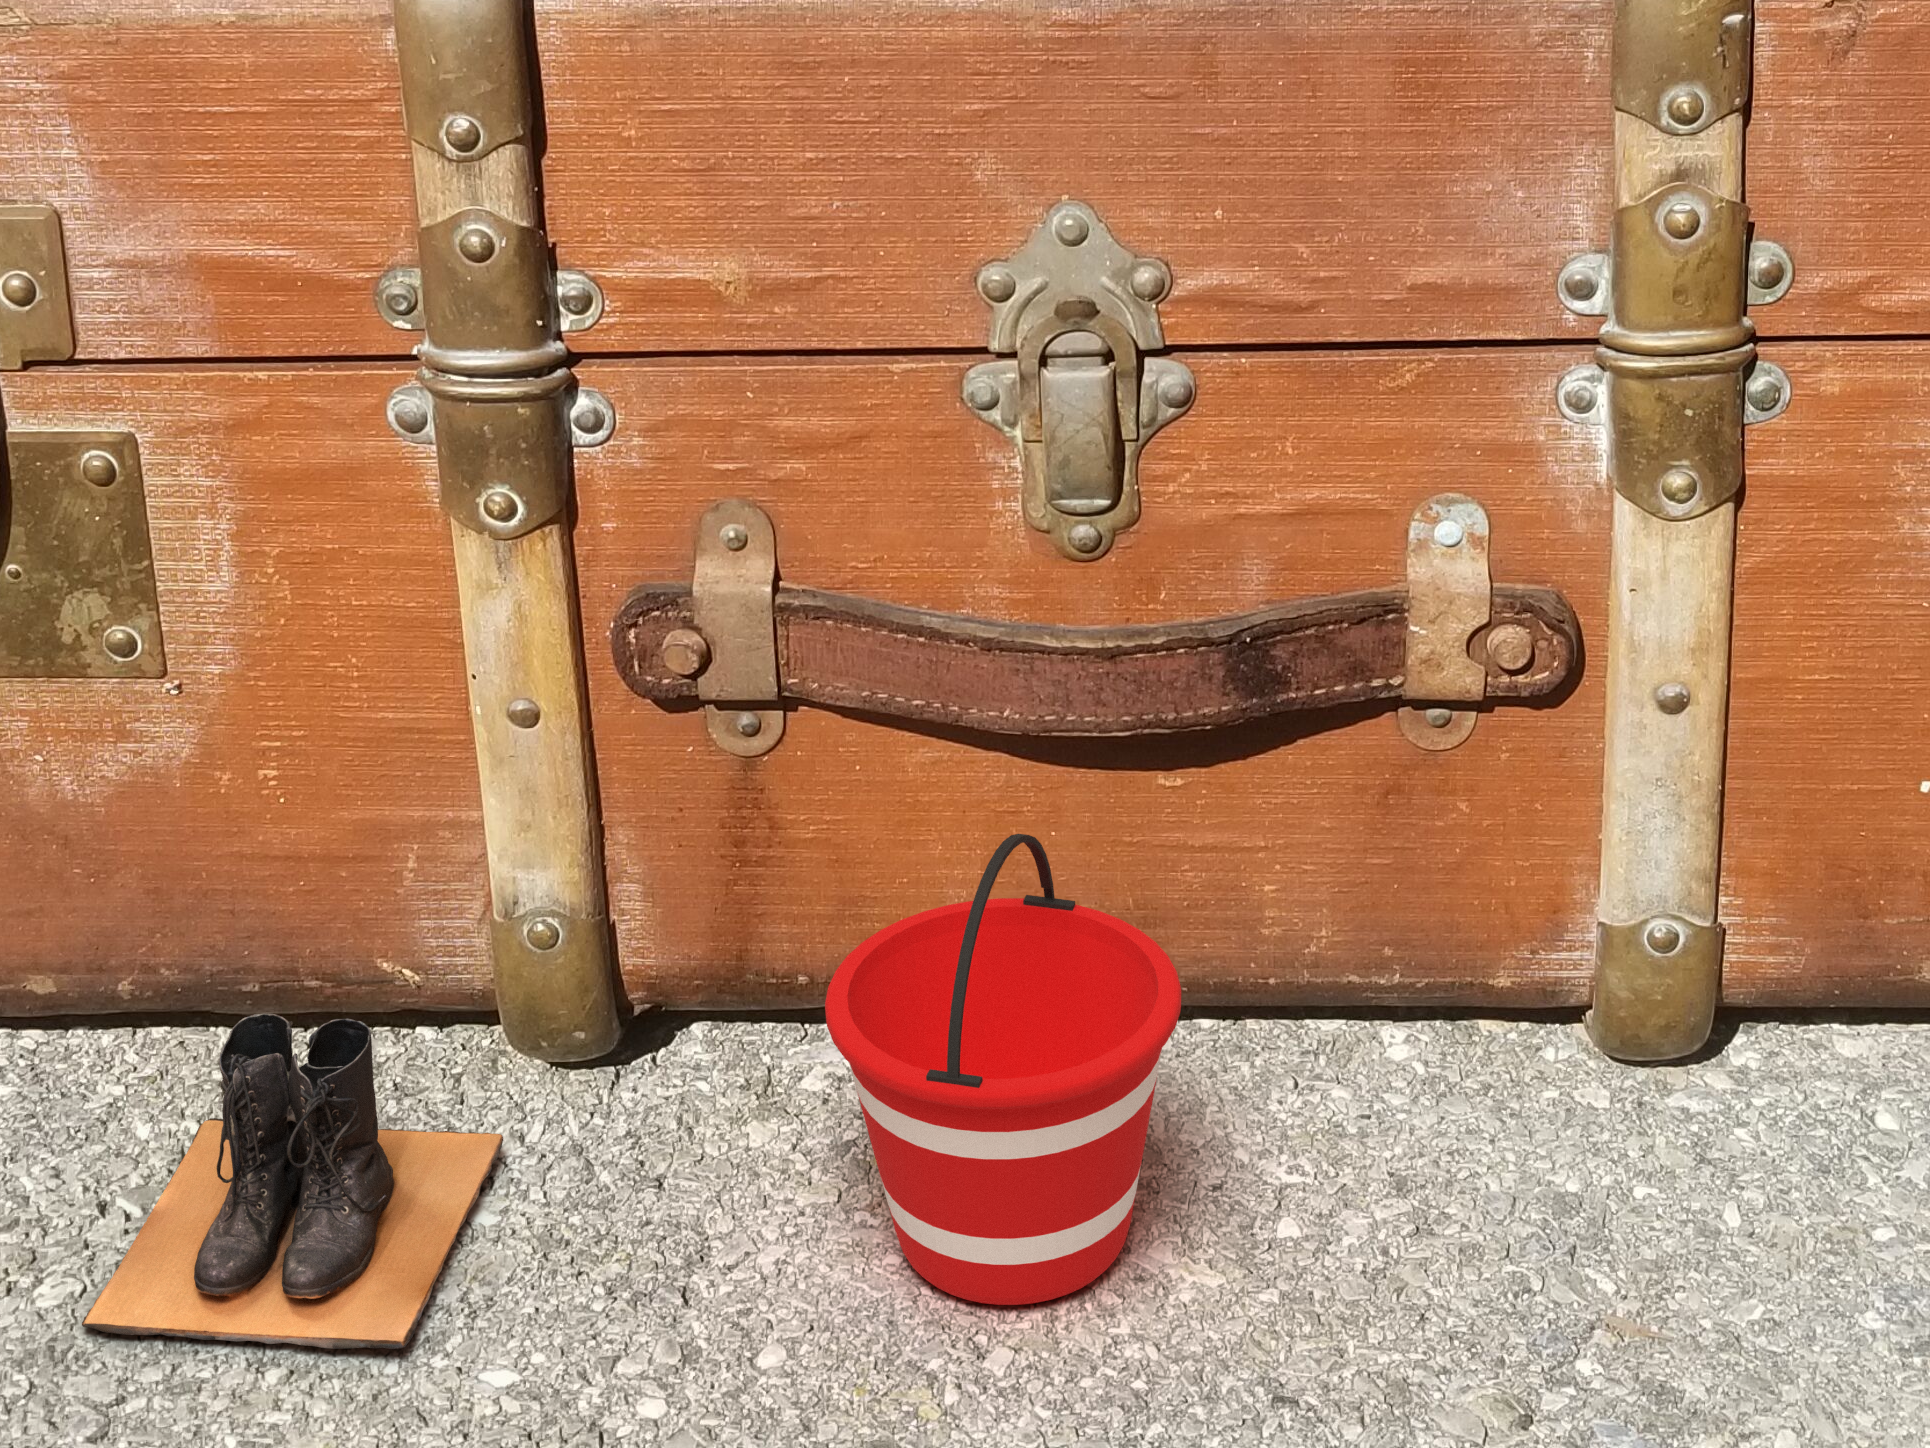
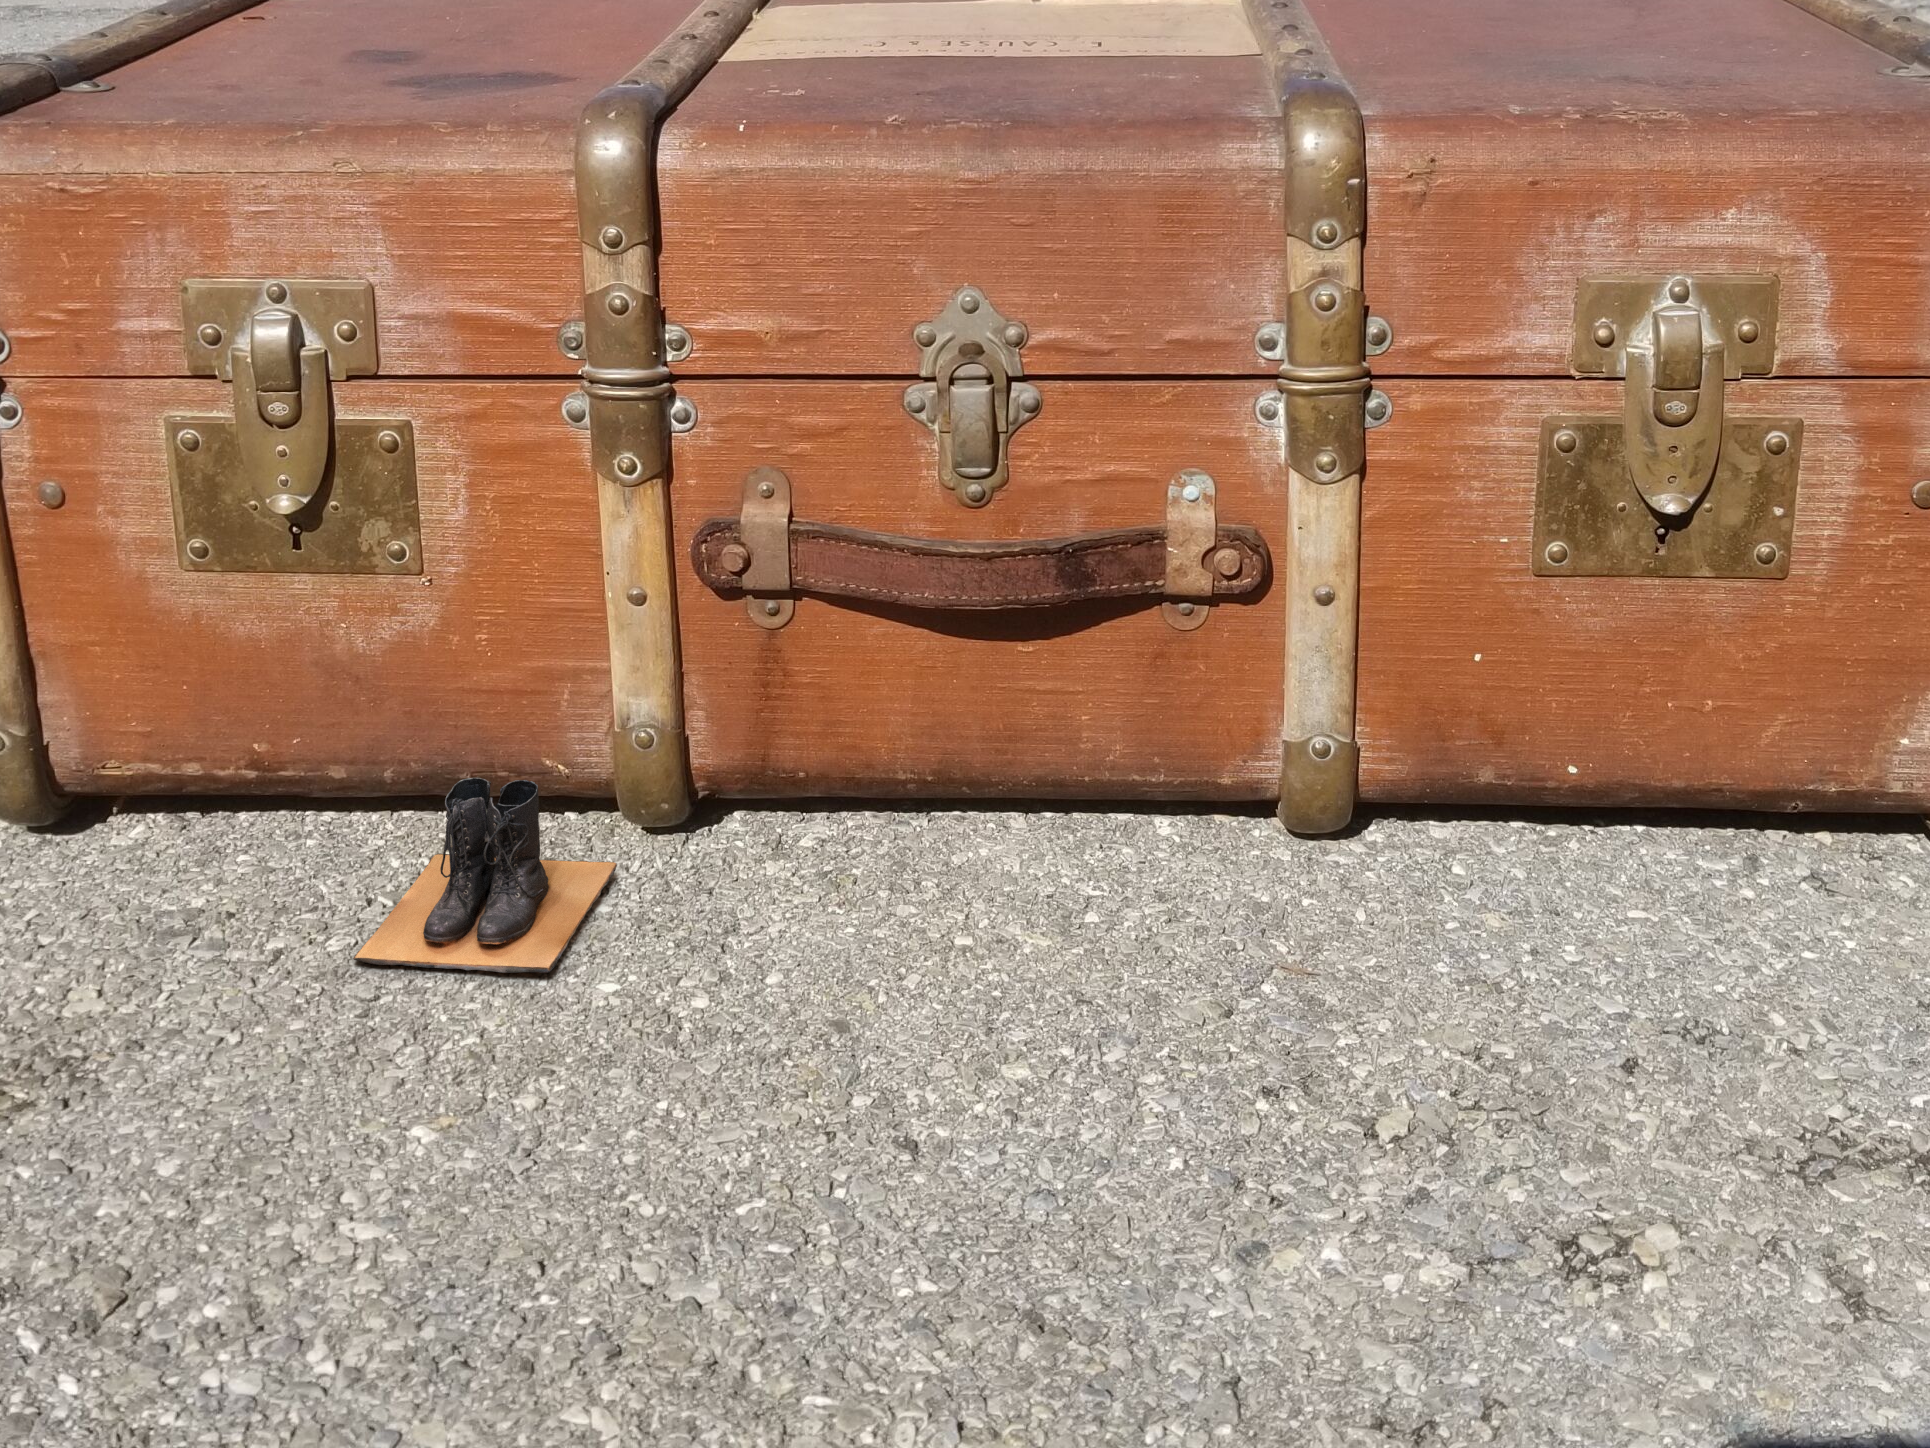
bucket: present [825,834,1181,1305] -> none [812,666,1027,955]

